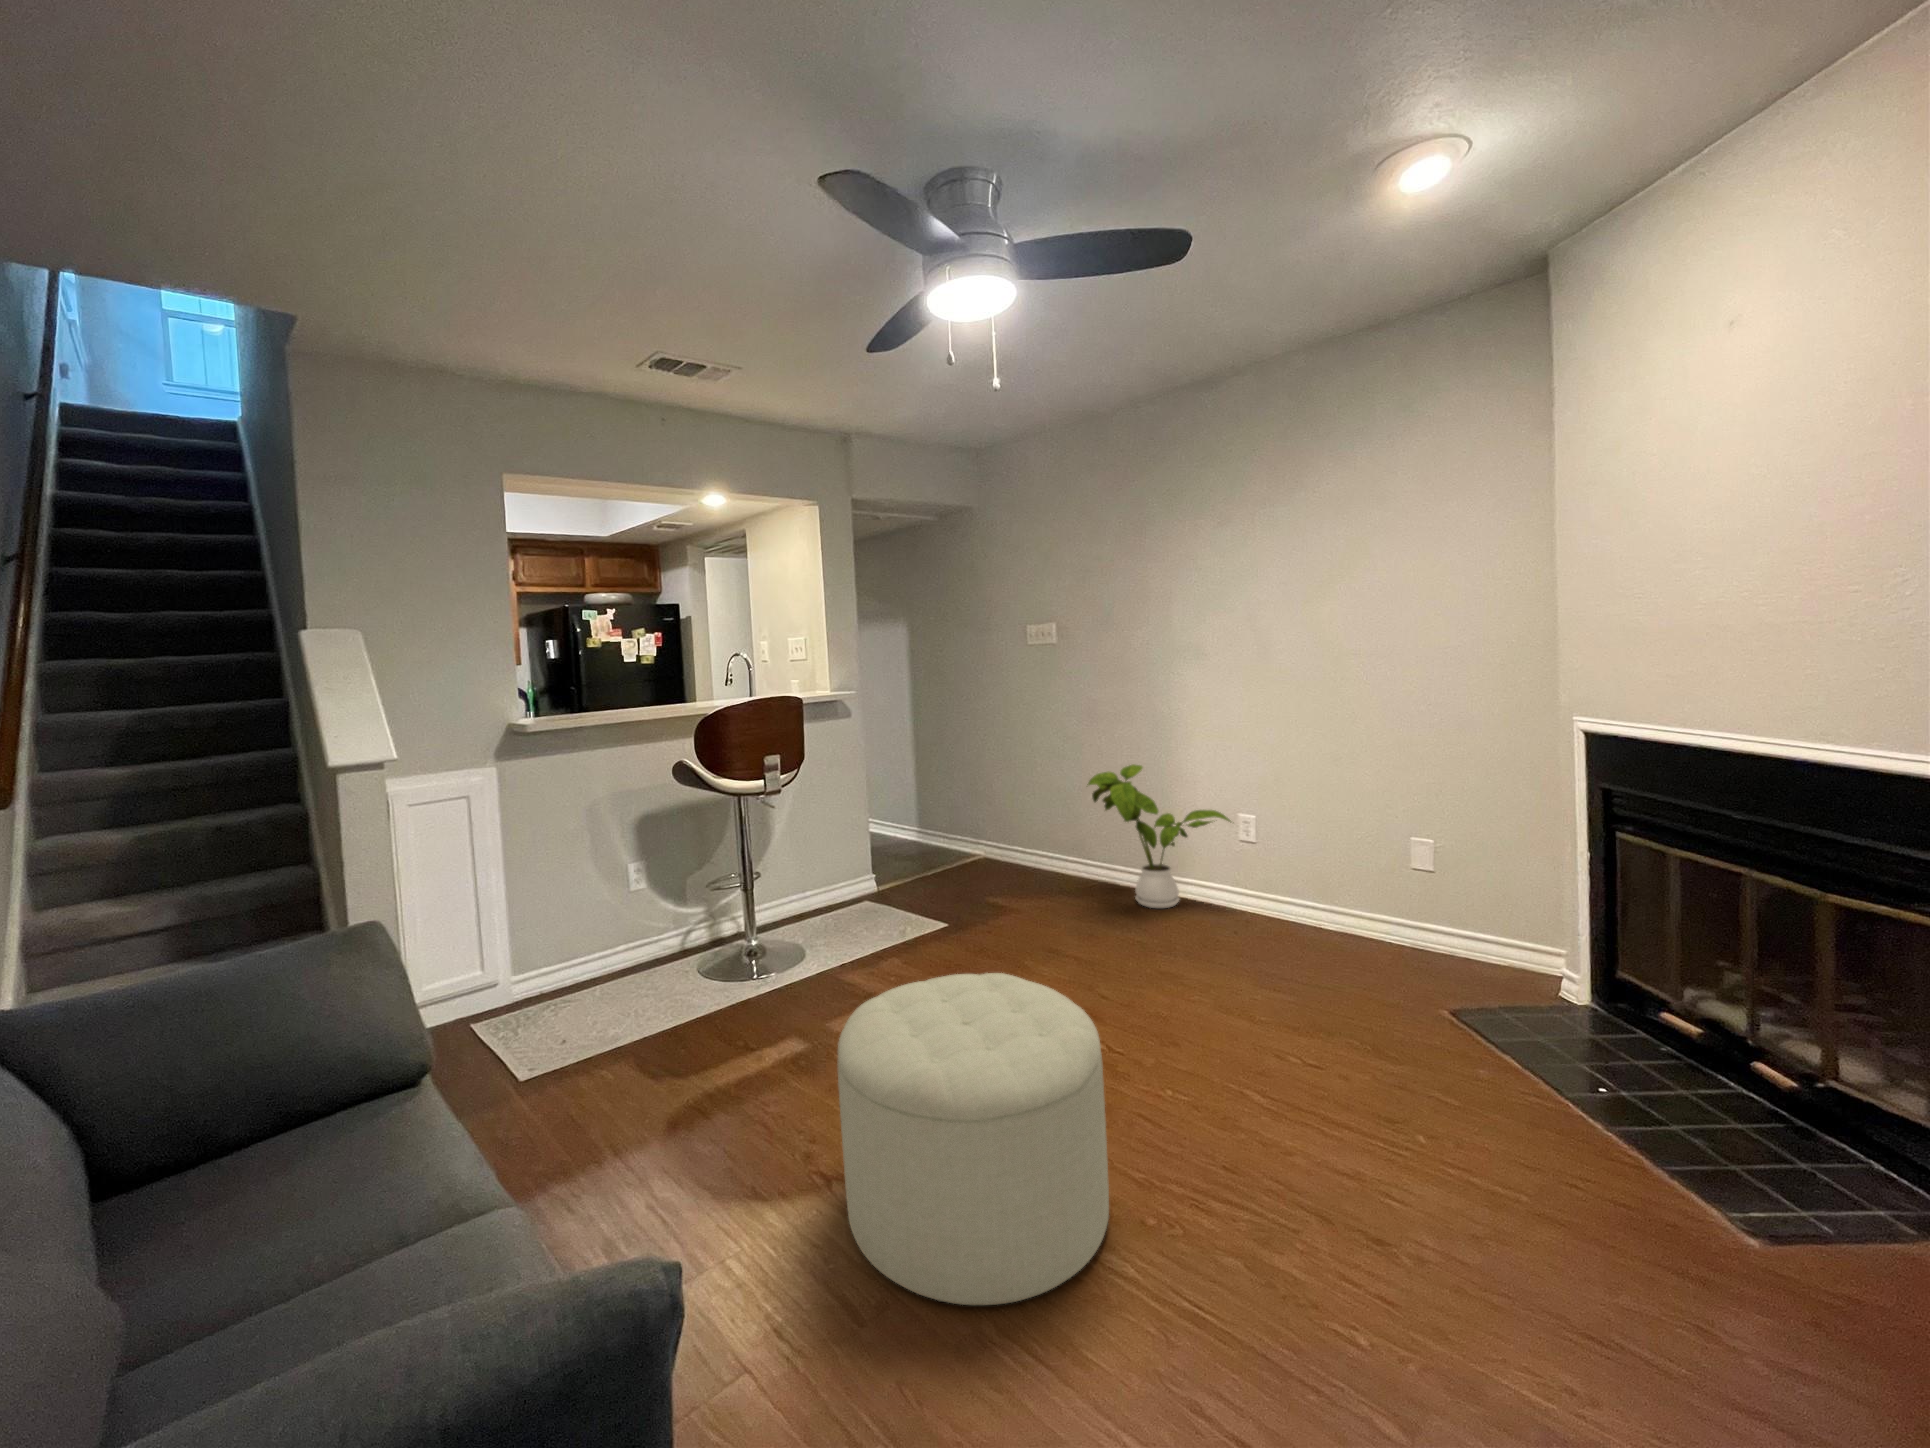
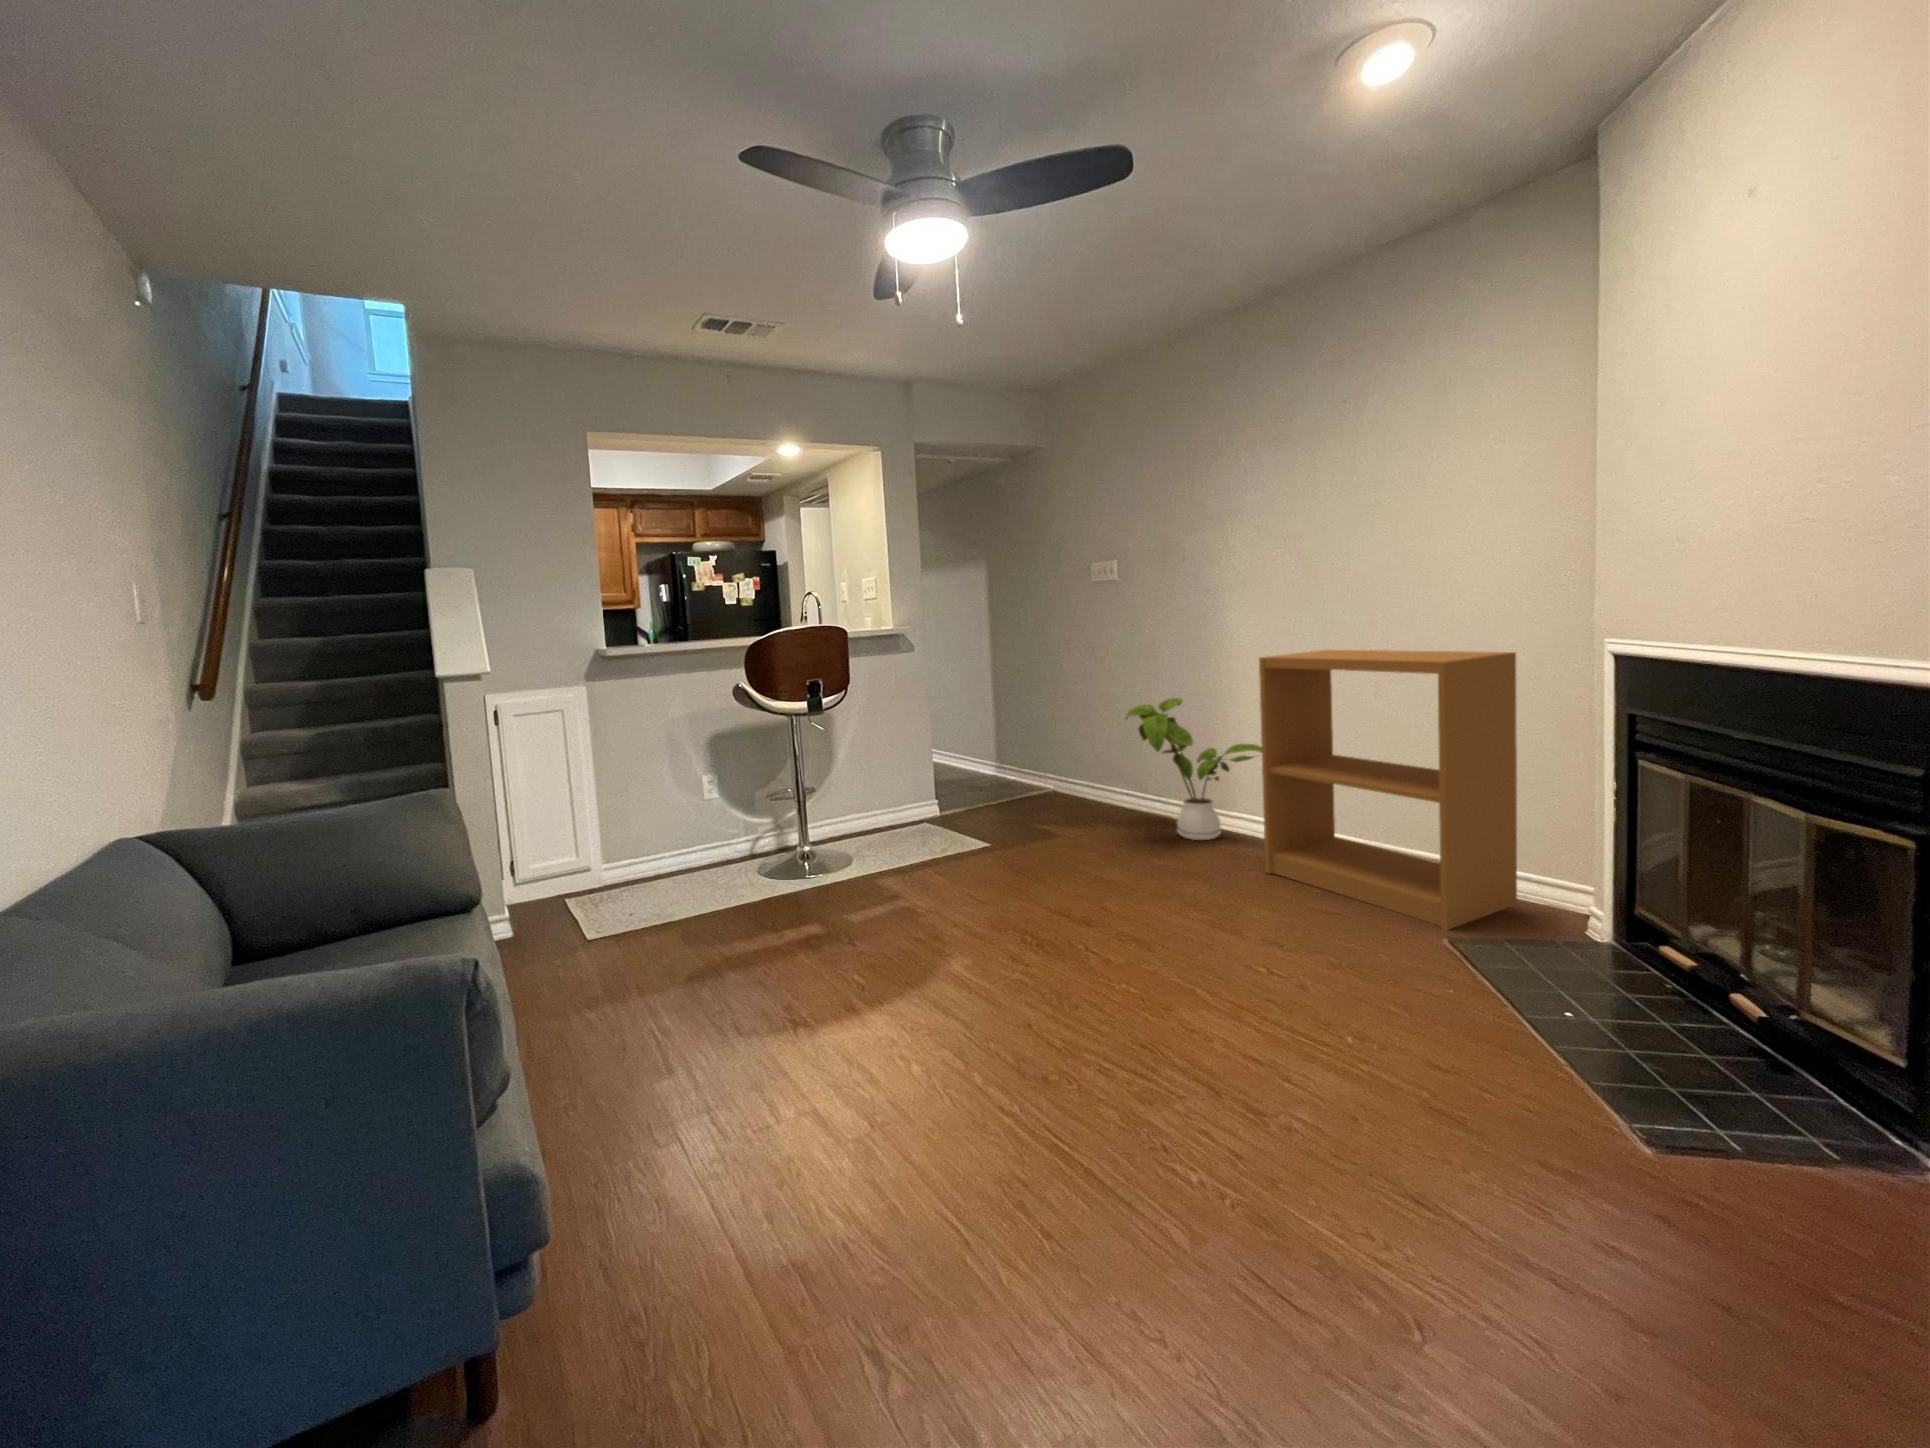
bookshelf: none [1233,717,1488,1002] -> present [1259,650,1517,930]
ottoman: present [838,973,1109,1305] -> none [795,859,1028,1110]

